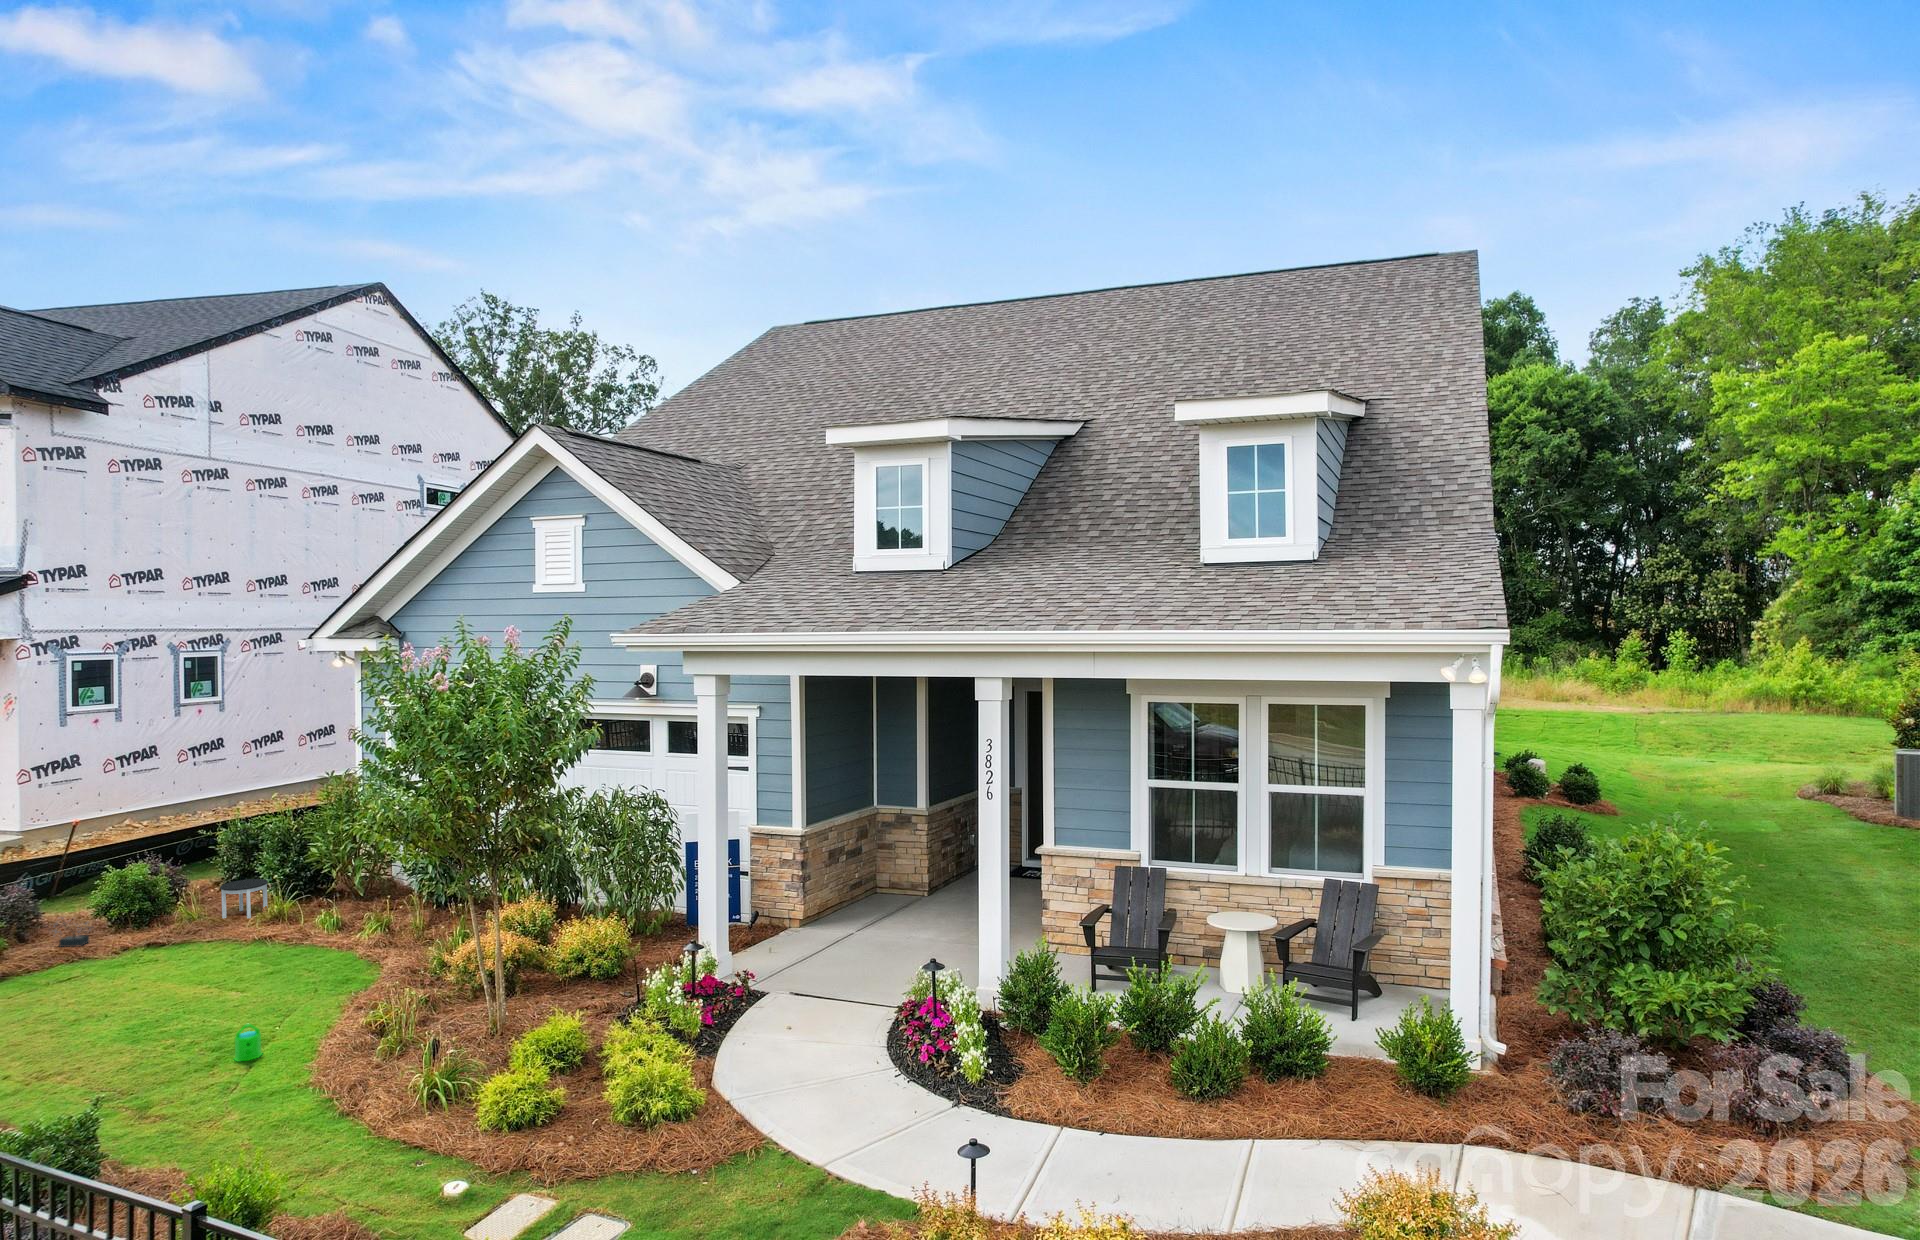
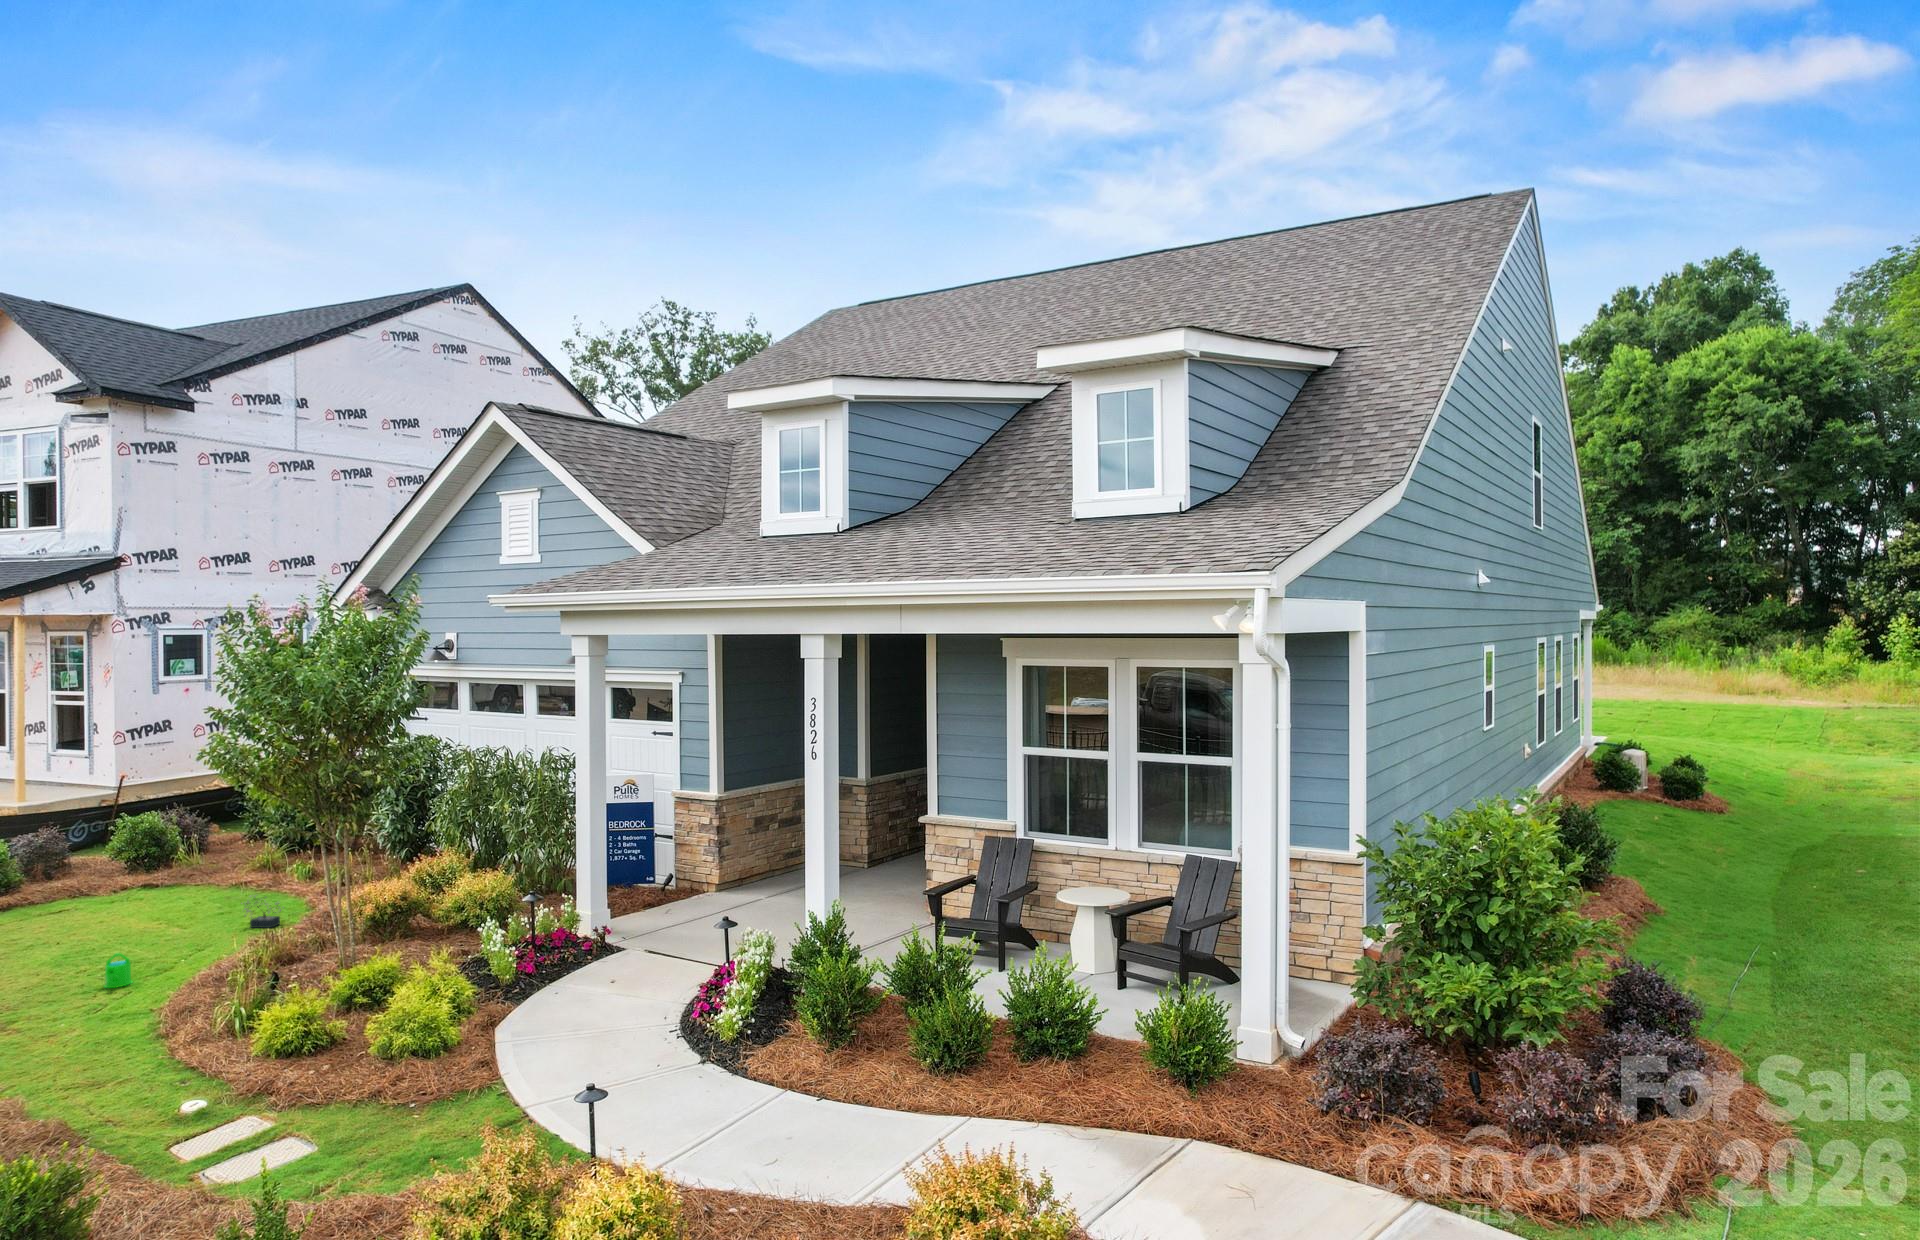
round table: present [220,879,268,918] -> none [230,833,274,869]
decorative plant: present [54,917,90,947] -> present [241,897,281,928]

